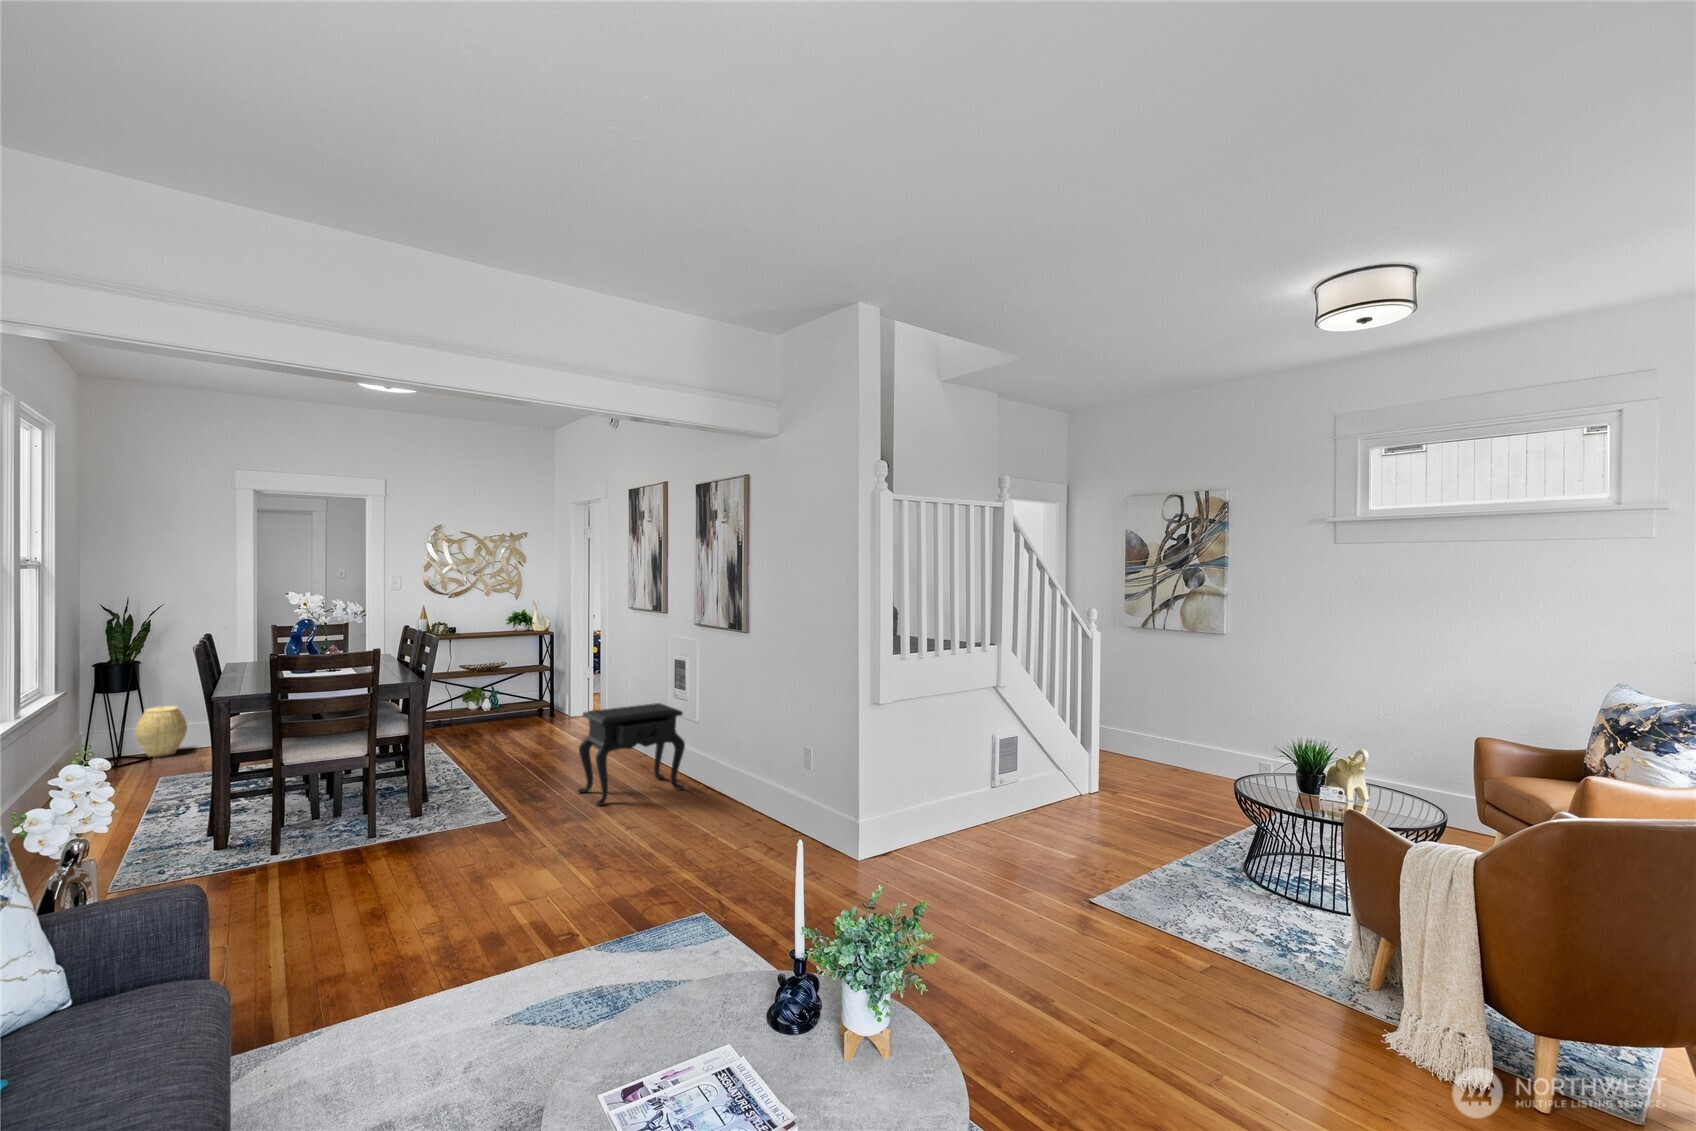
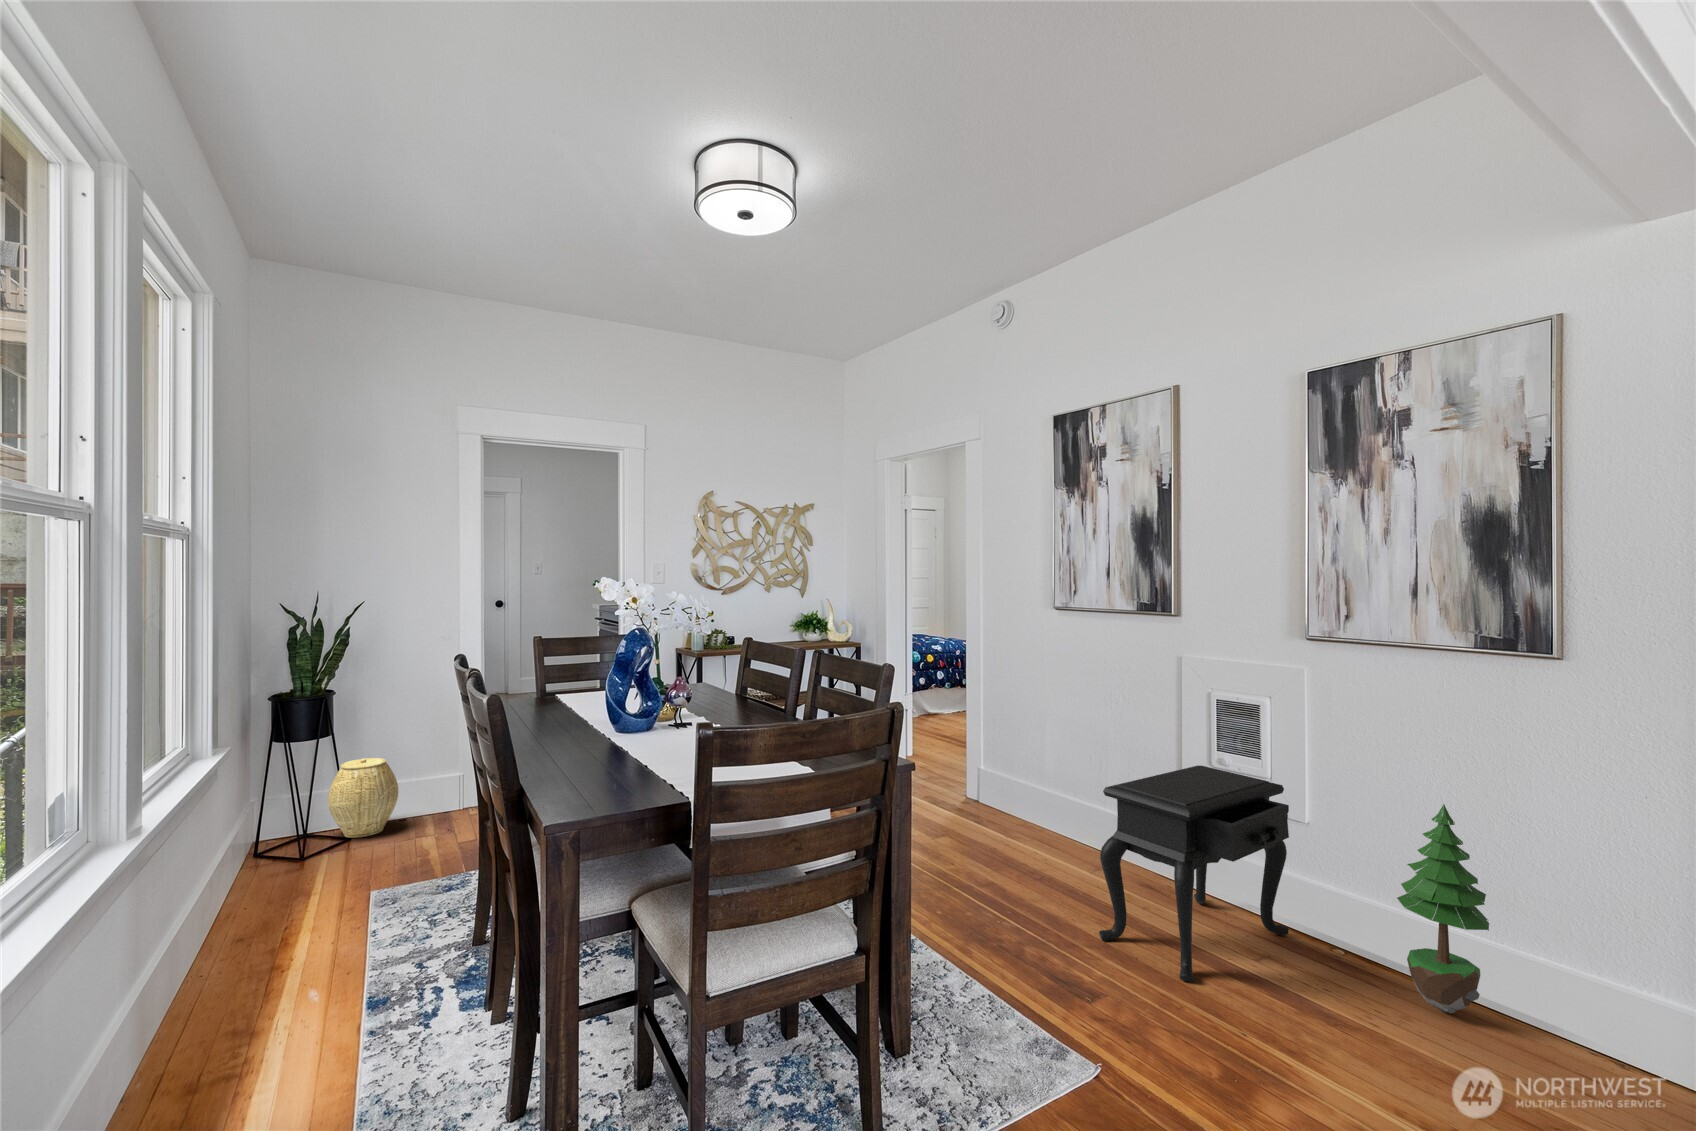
potted tree: none [691,714,727,813] -> present [1397,804,1489,1013]

